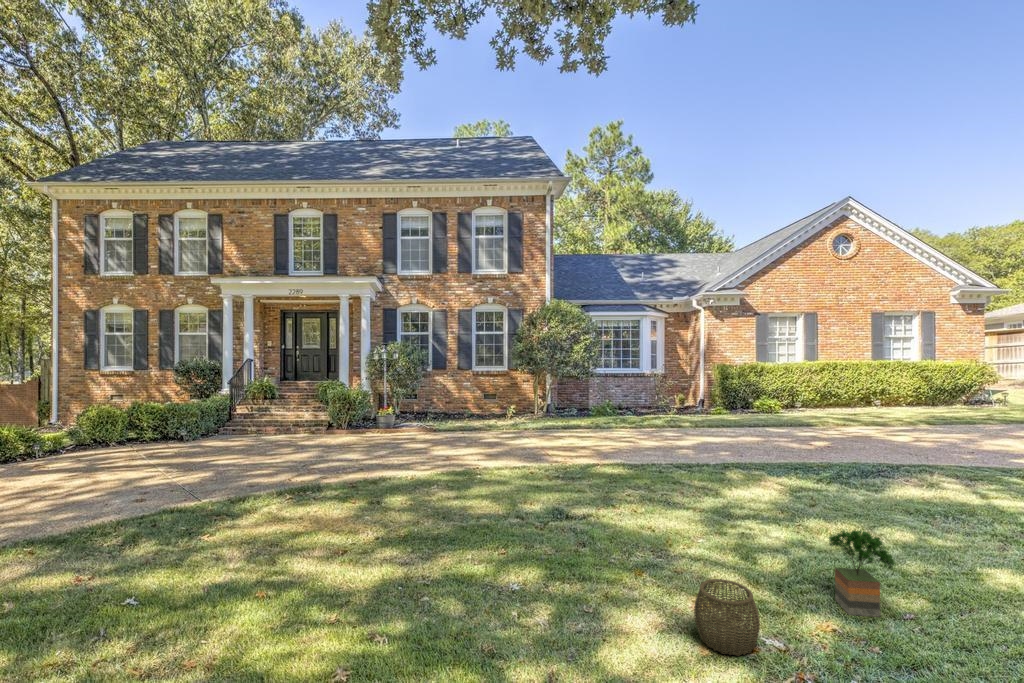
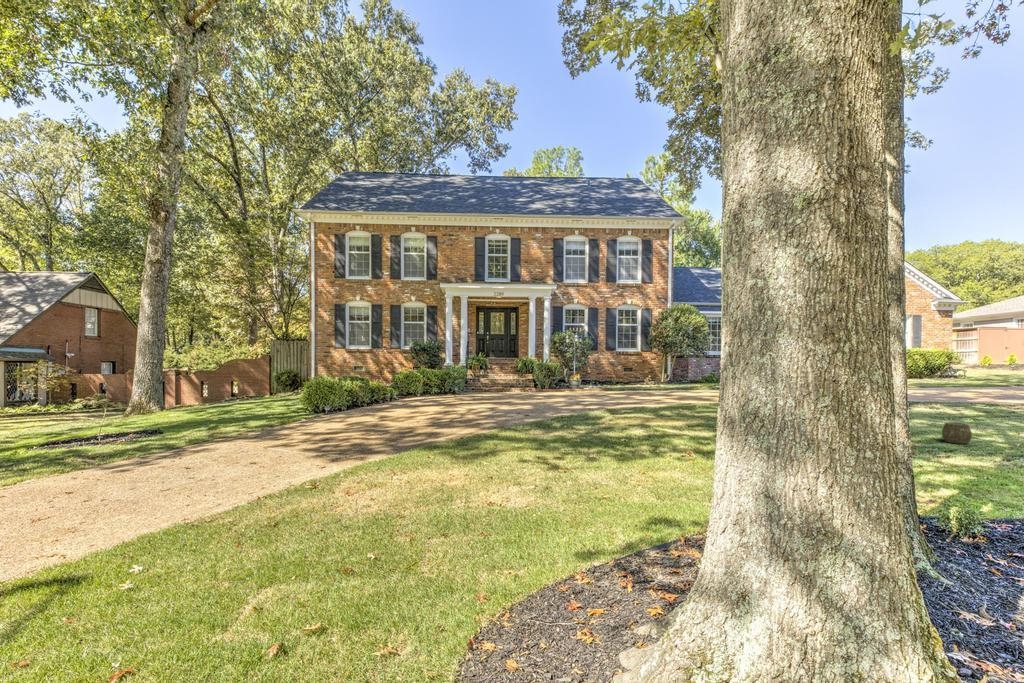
potted tree: present [829,530,895,617] -> none [976,407,1009,438]

